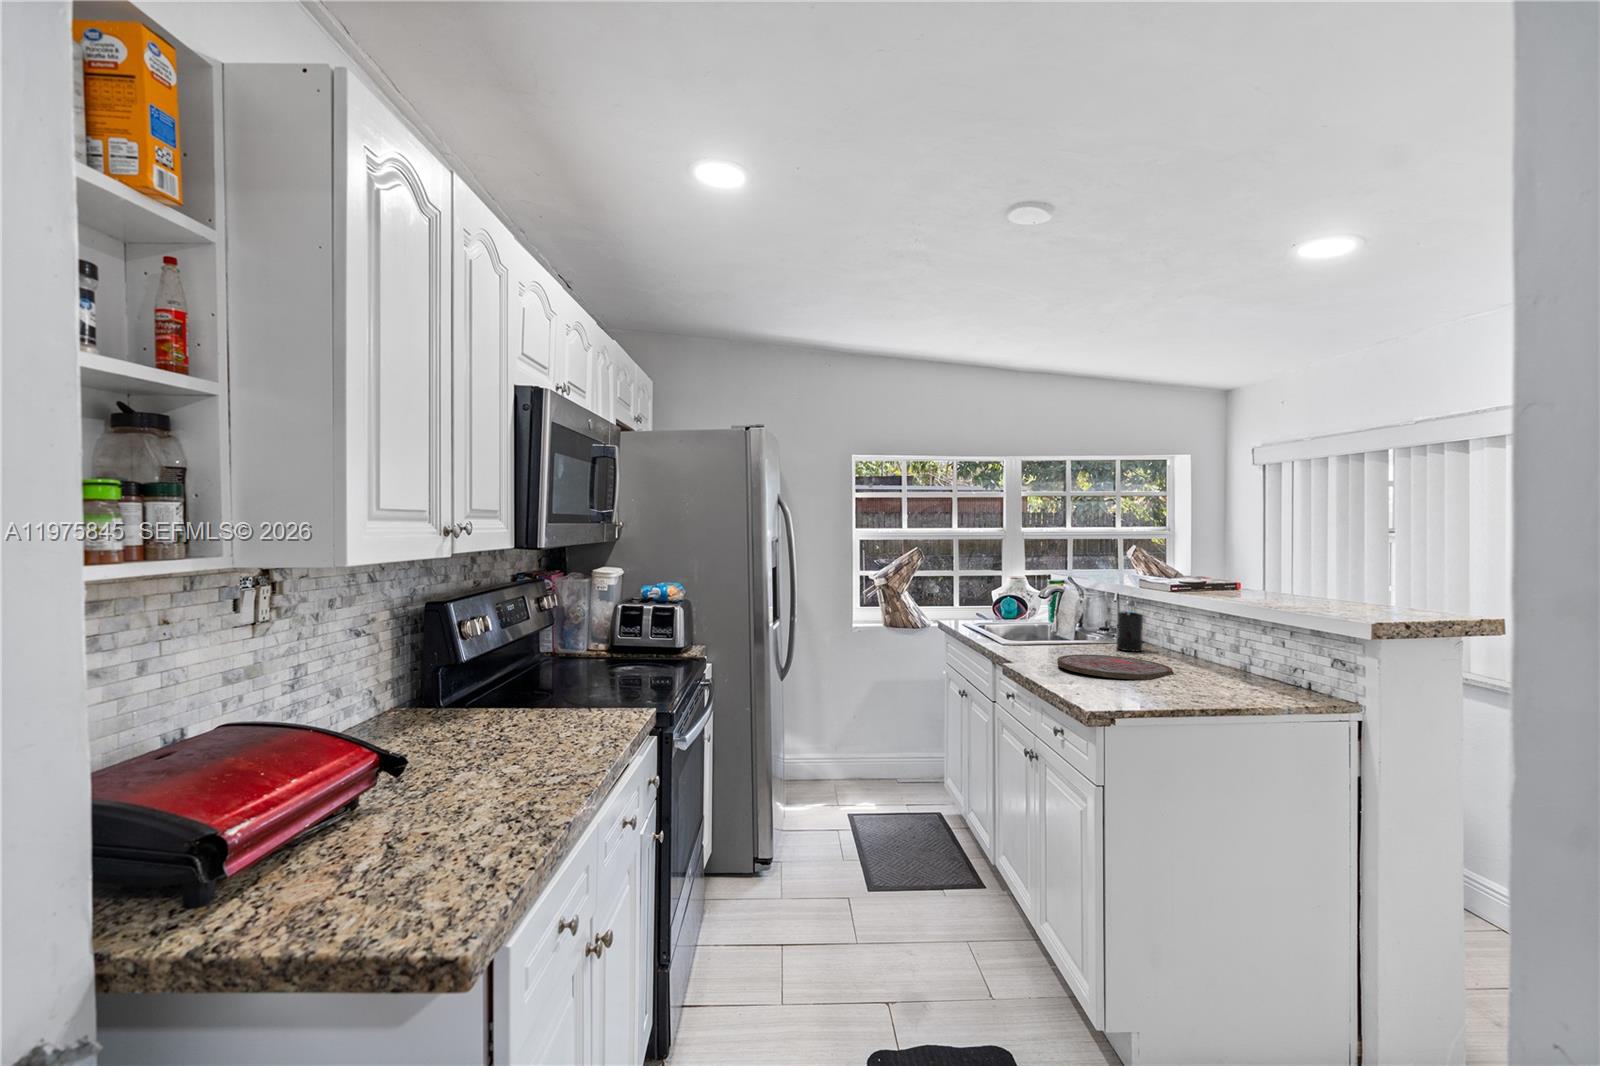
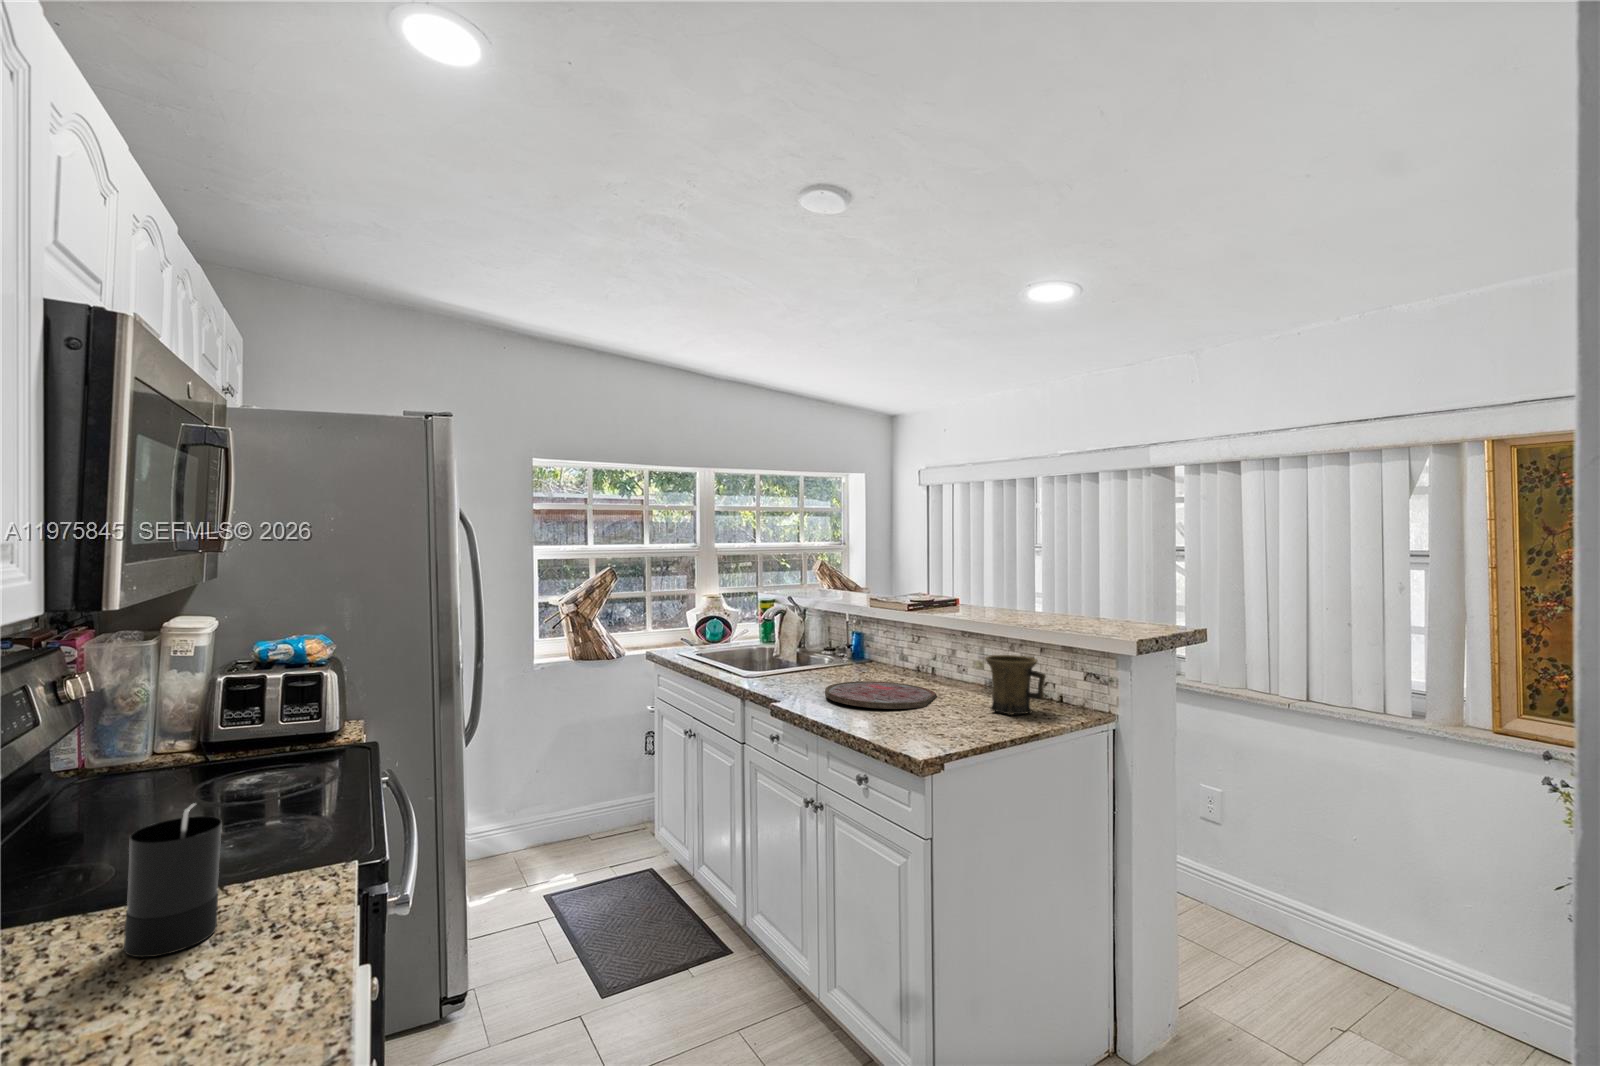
candle: present [1116,609,1143,651] -> present [124,803,222,957]
mug: none [1208,634,1273,694] -> present [985,655,1046,715]

